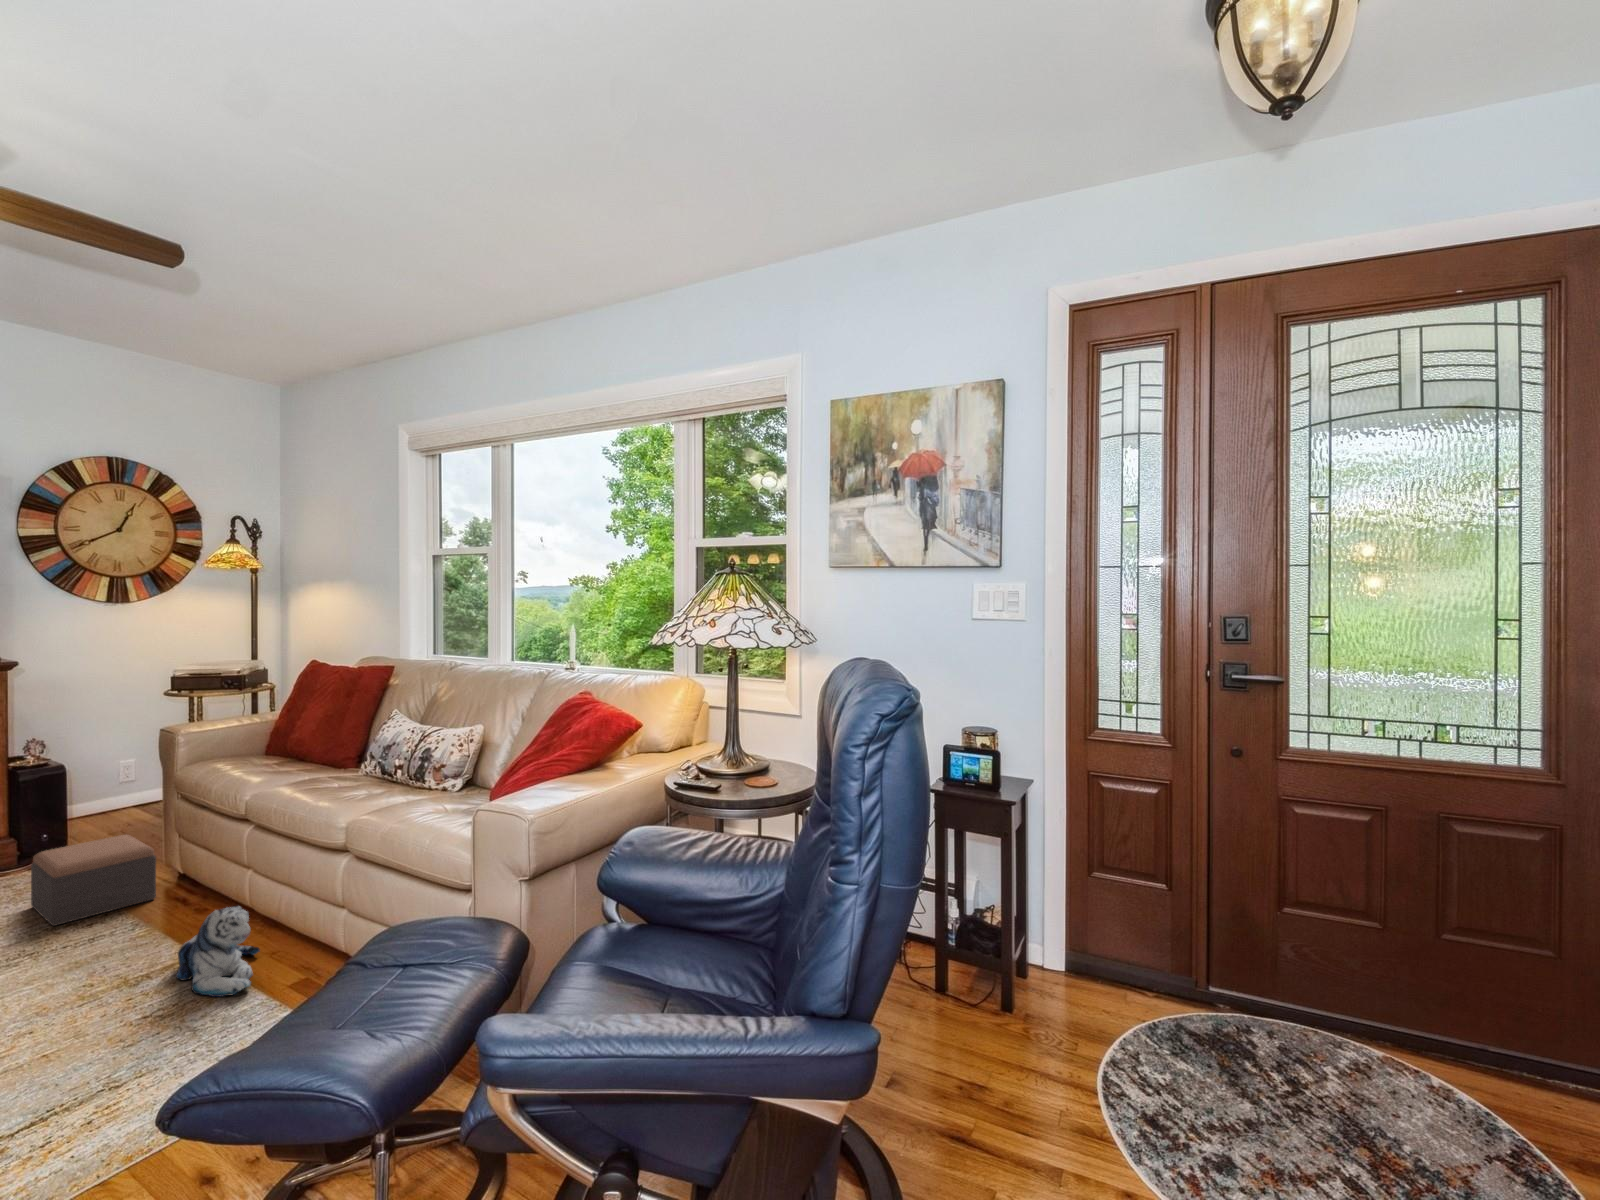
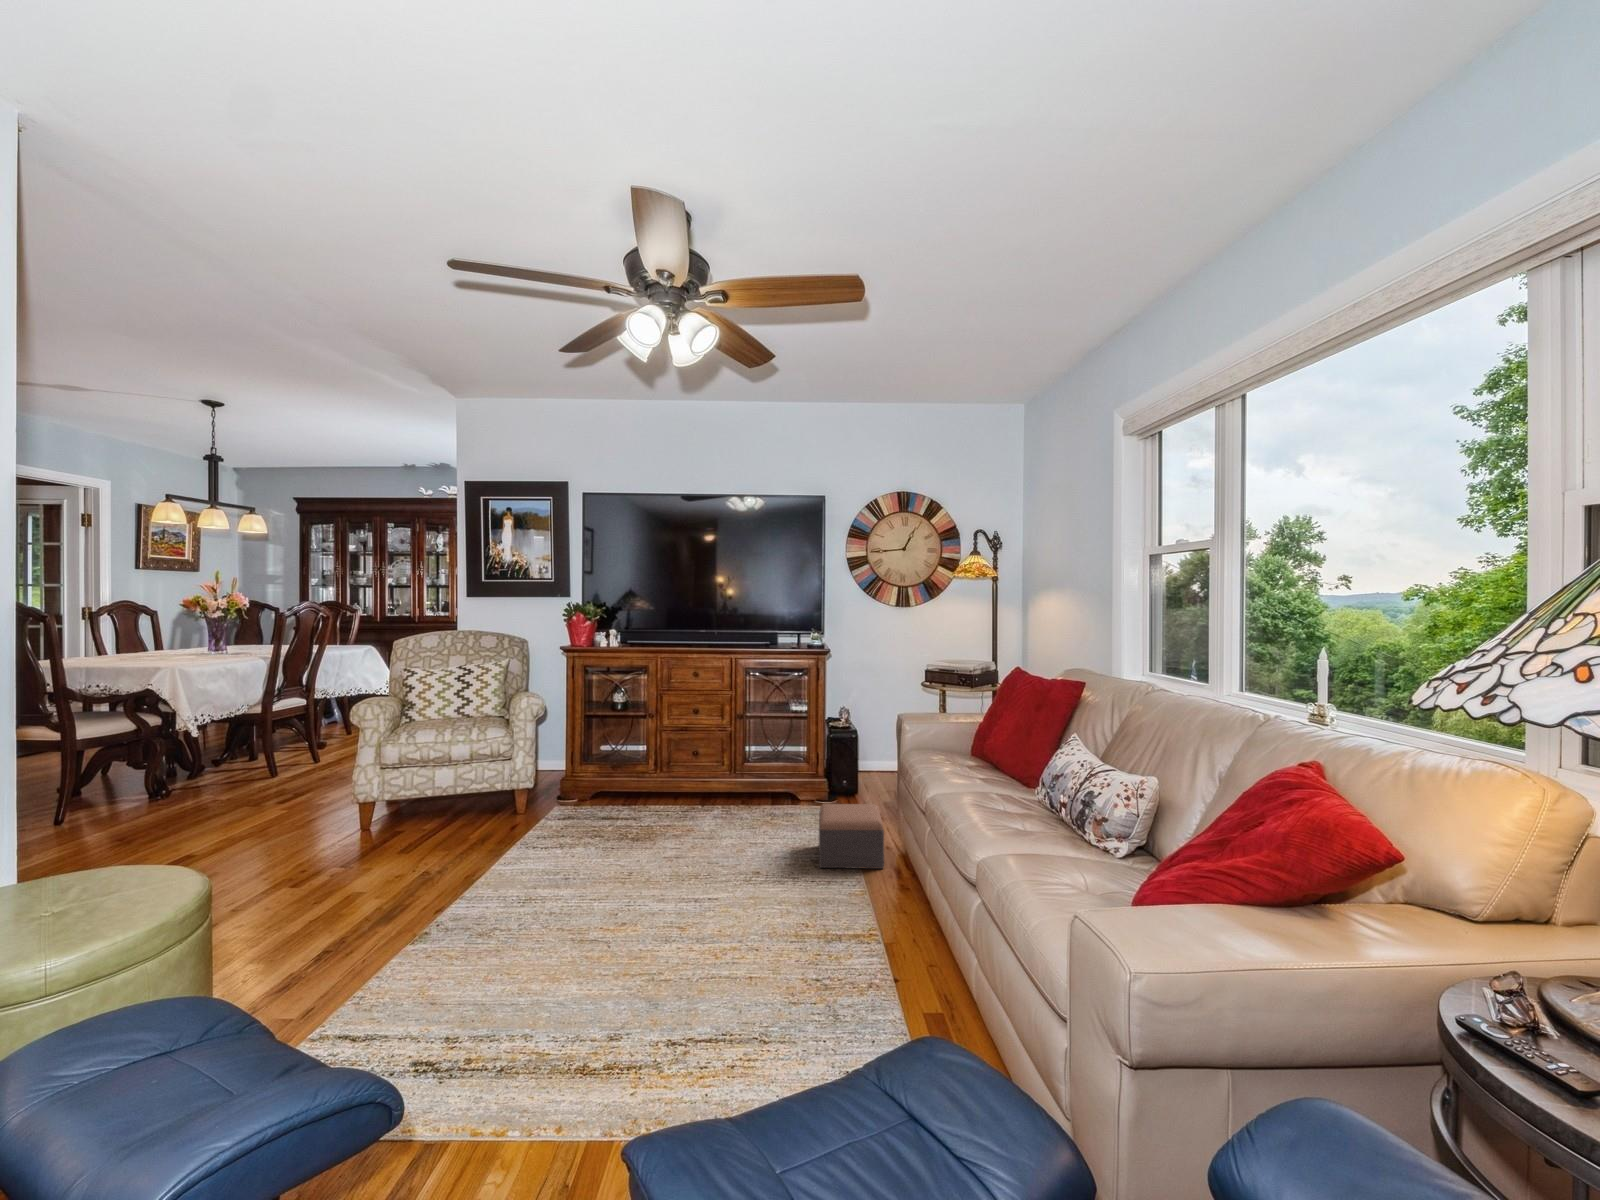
plush toy: present [175,906,260,997] -> none [851,912,917,1008]

